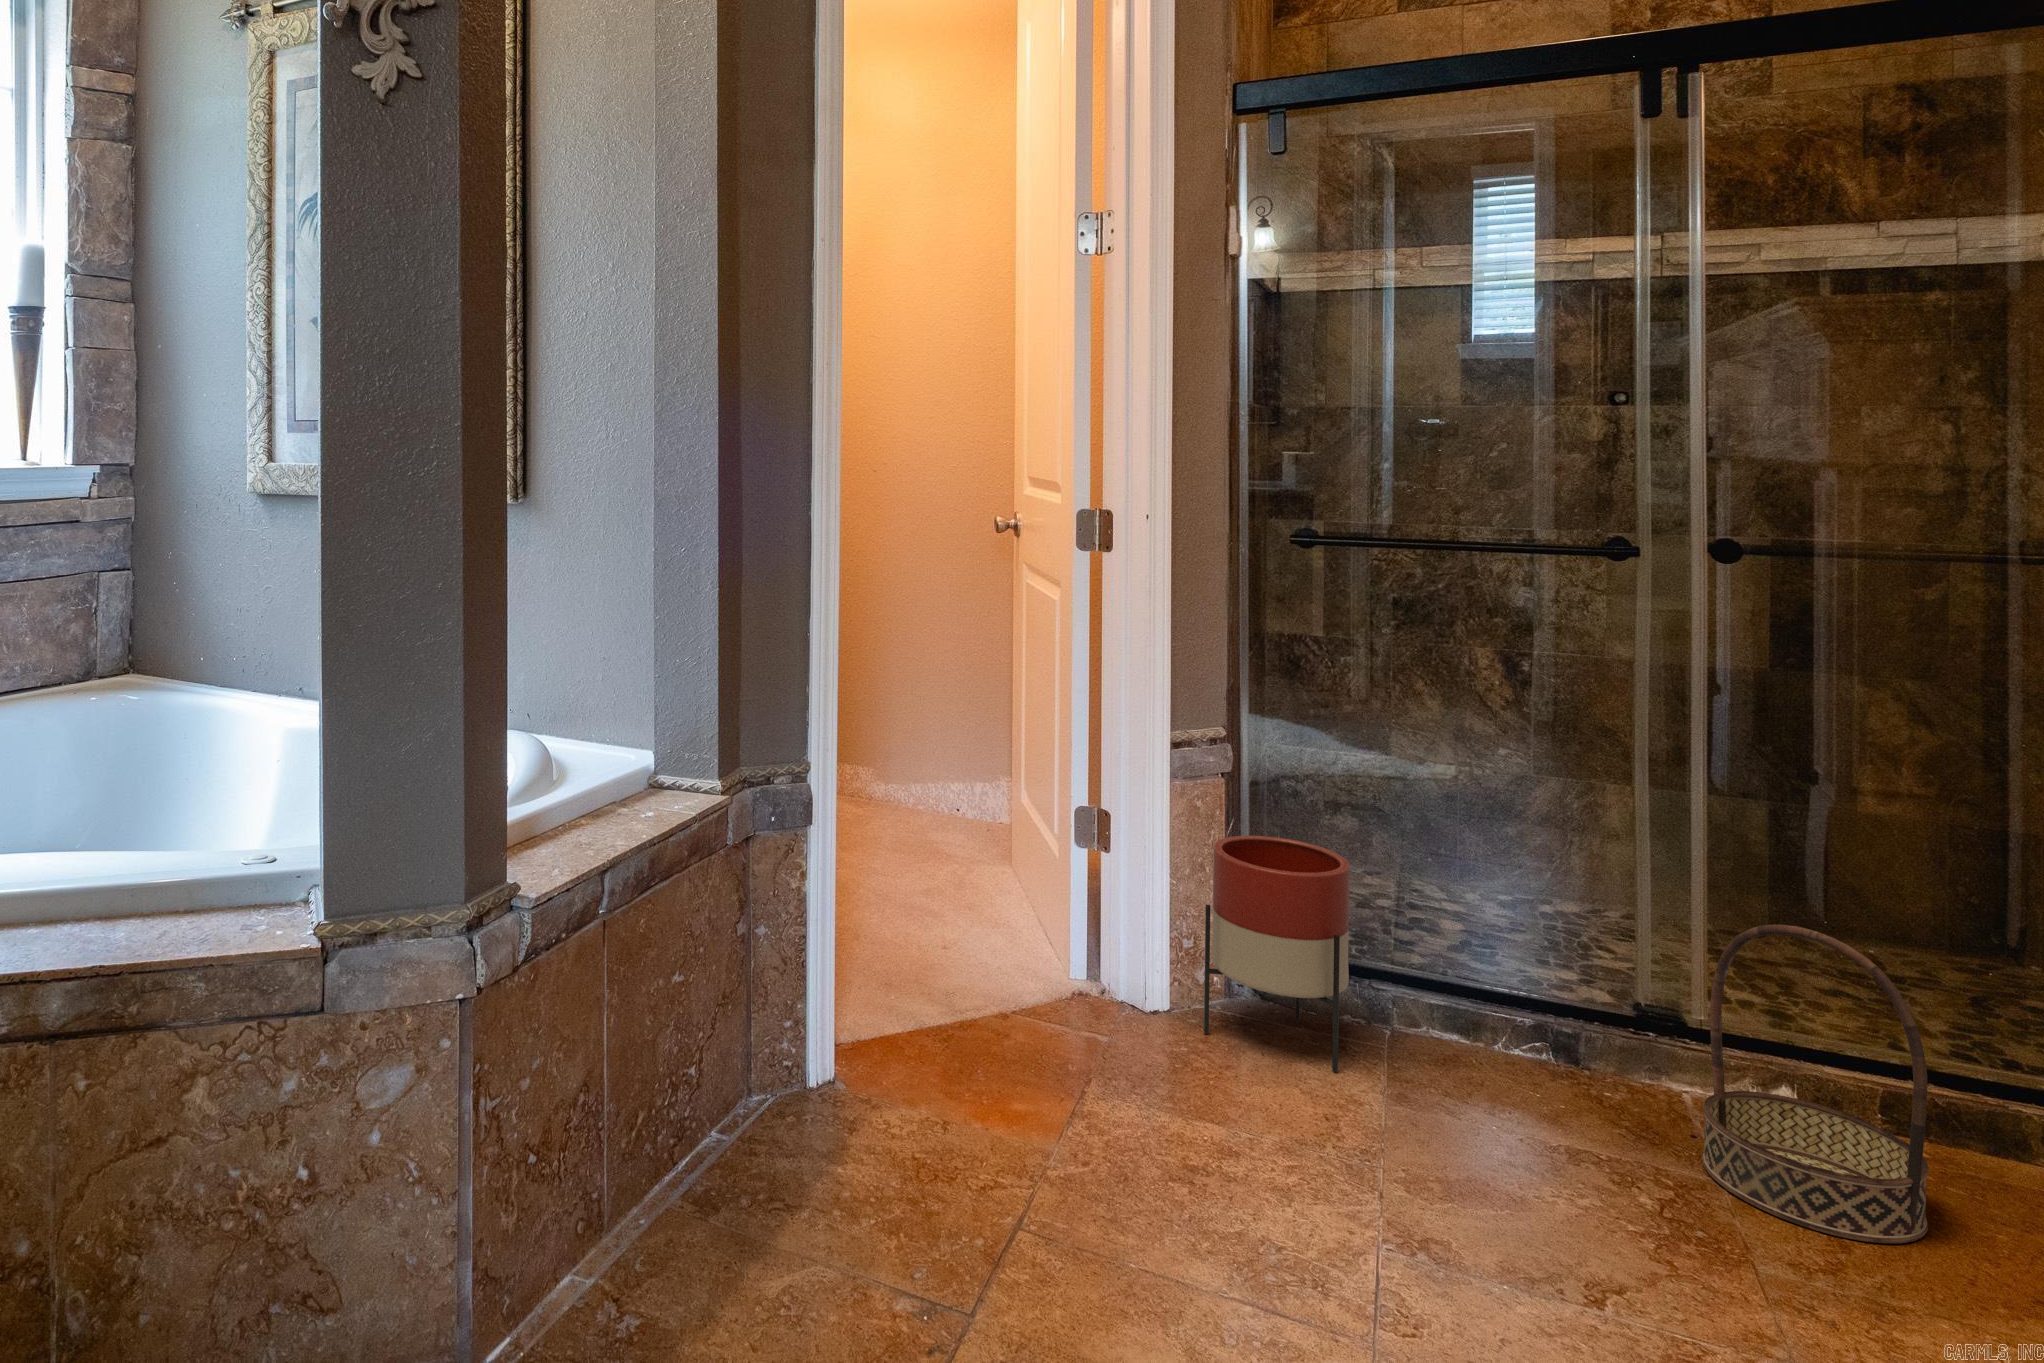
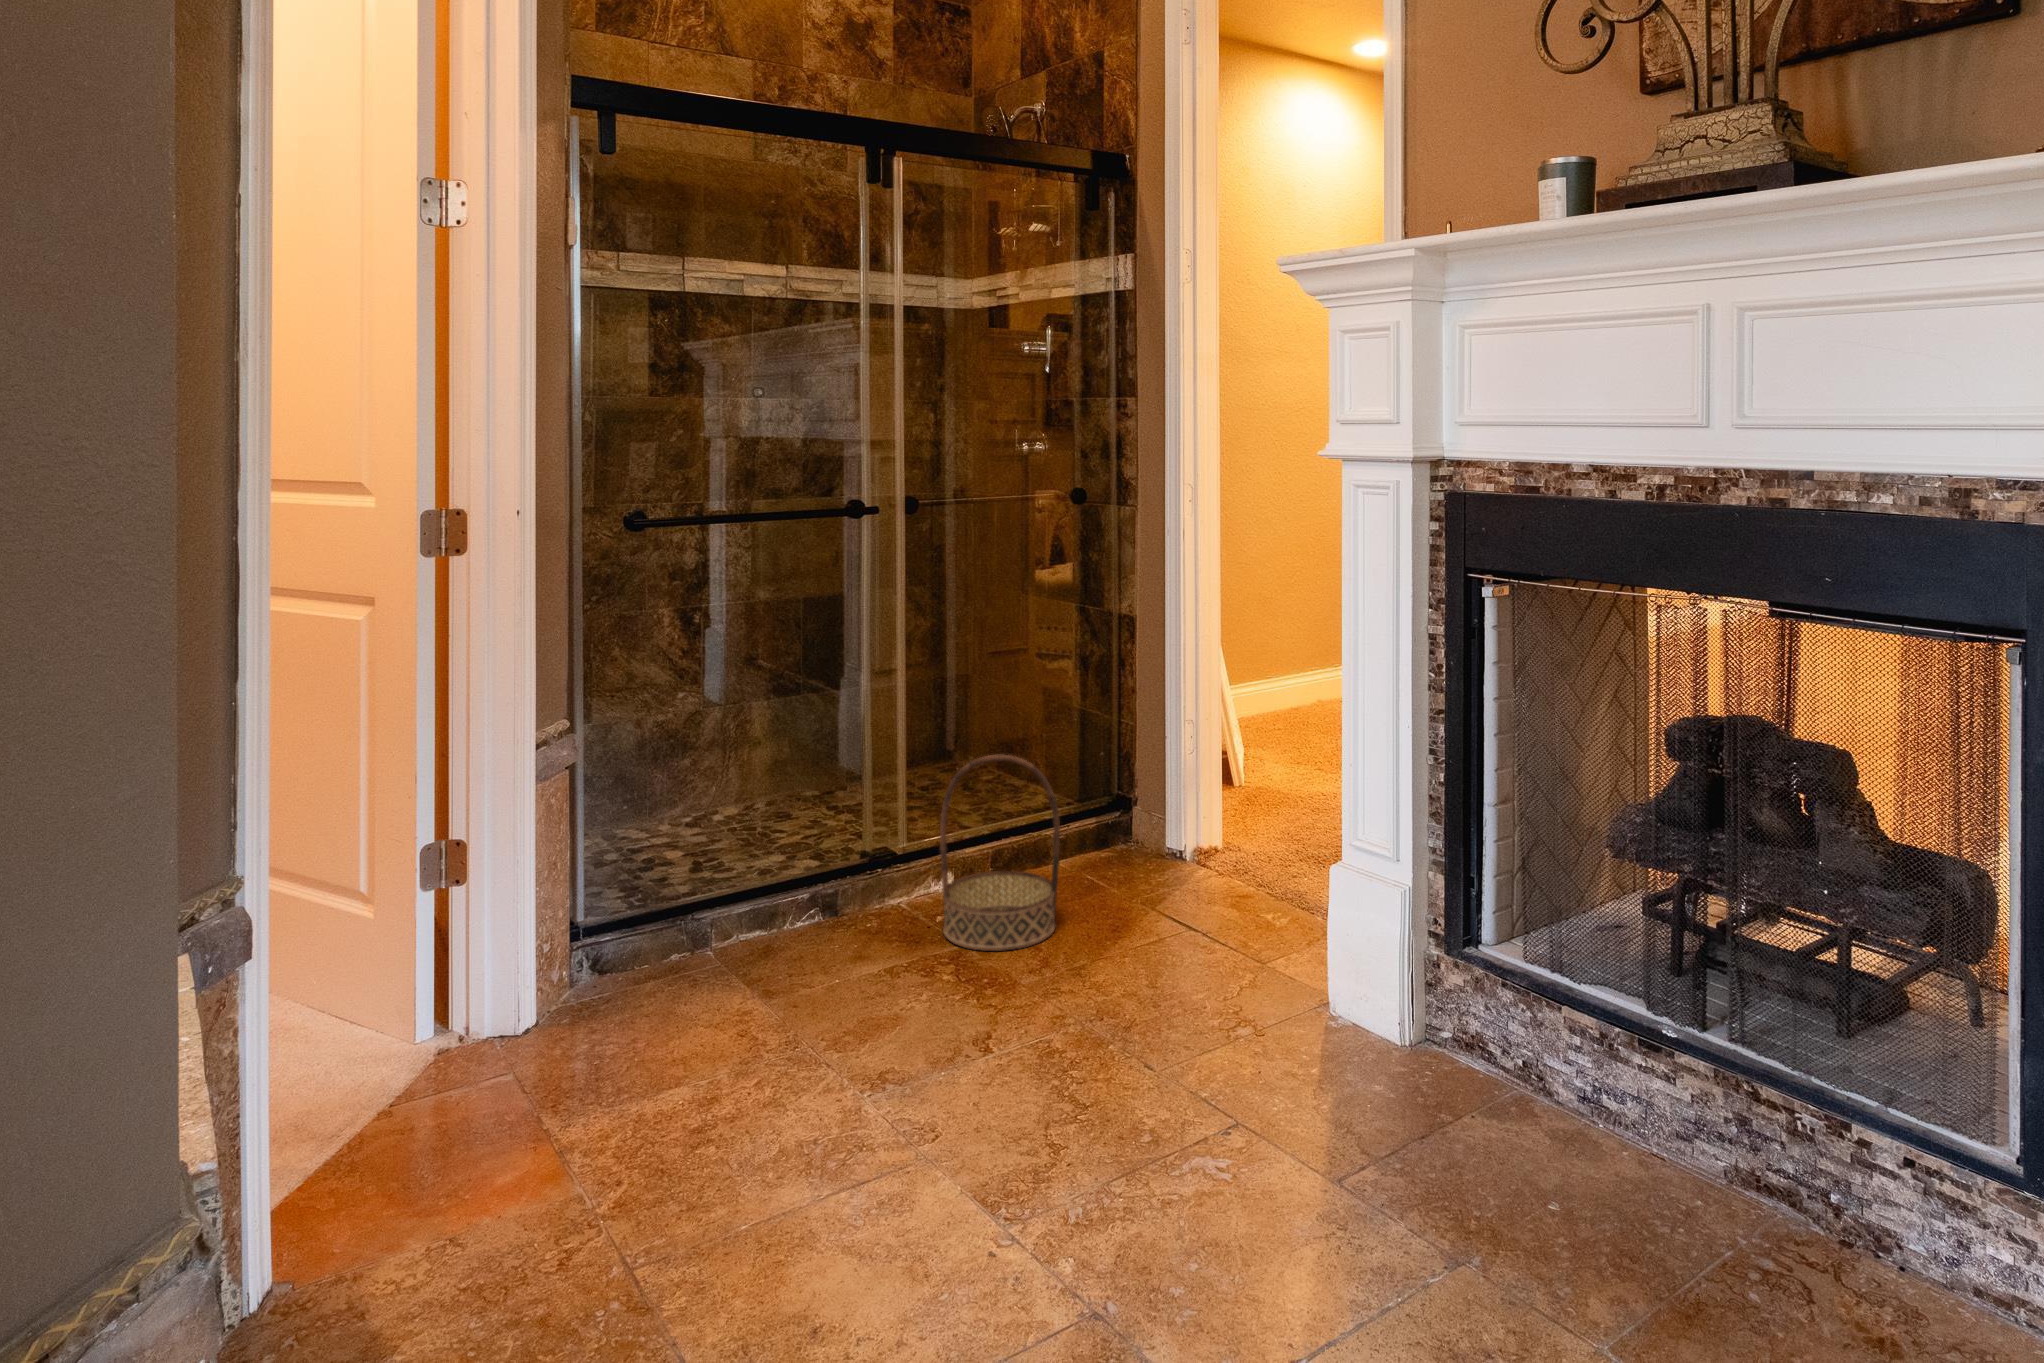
planter: present [1204,836,1350,1072] -> none [586,806,714,1023]

